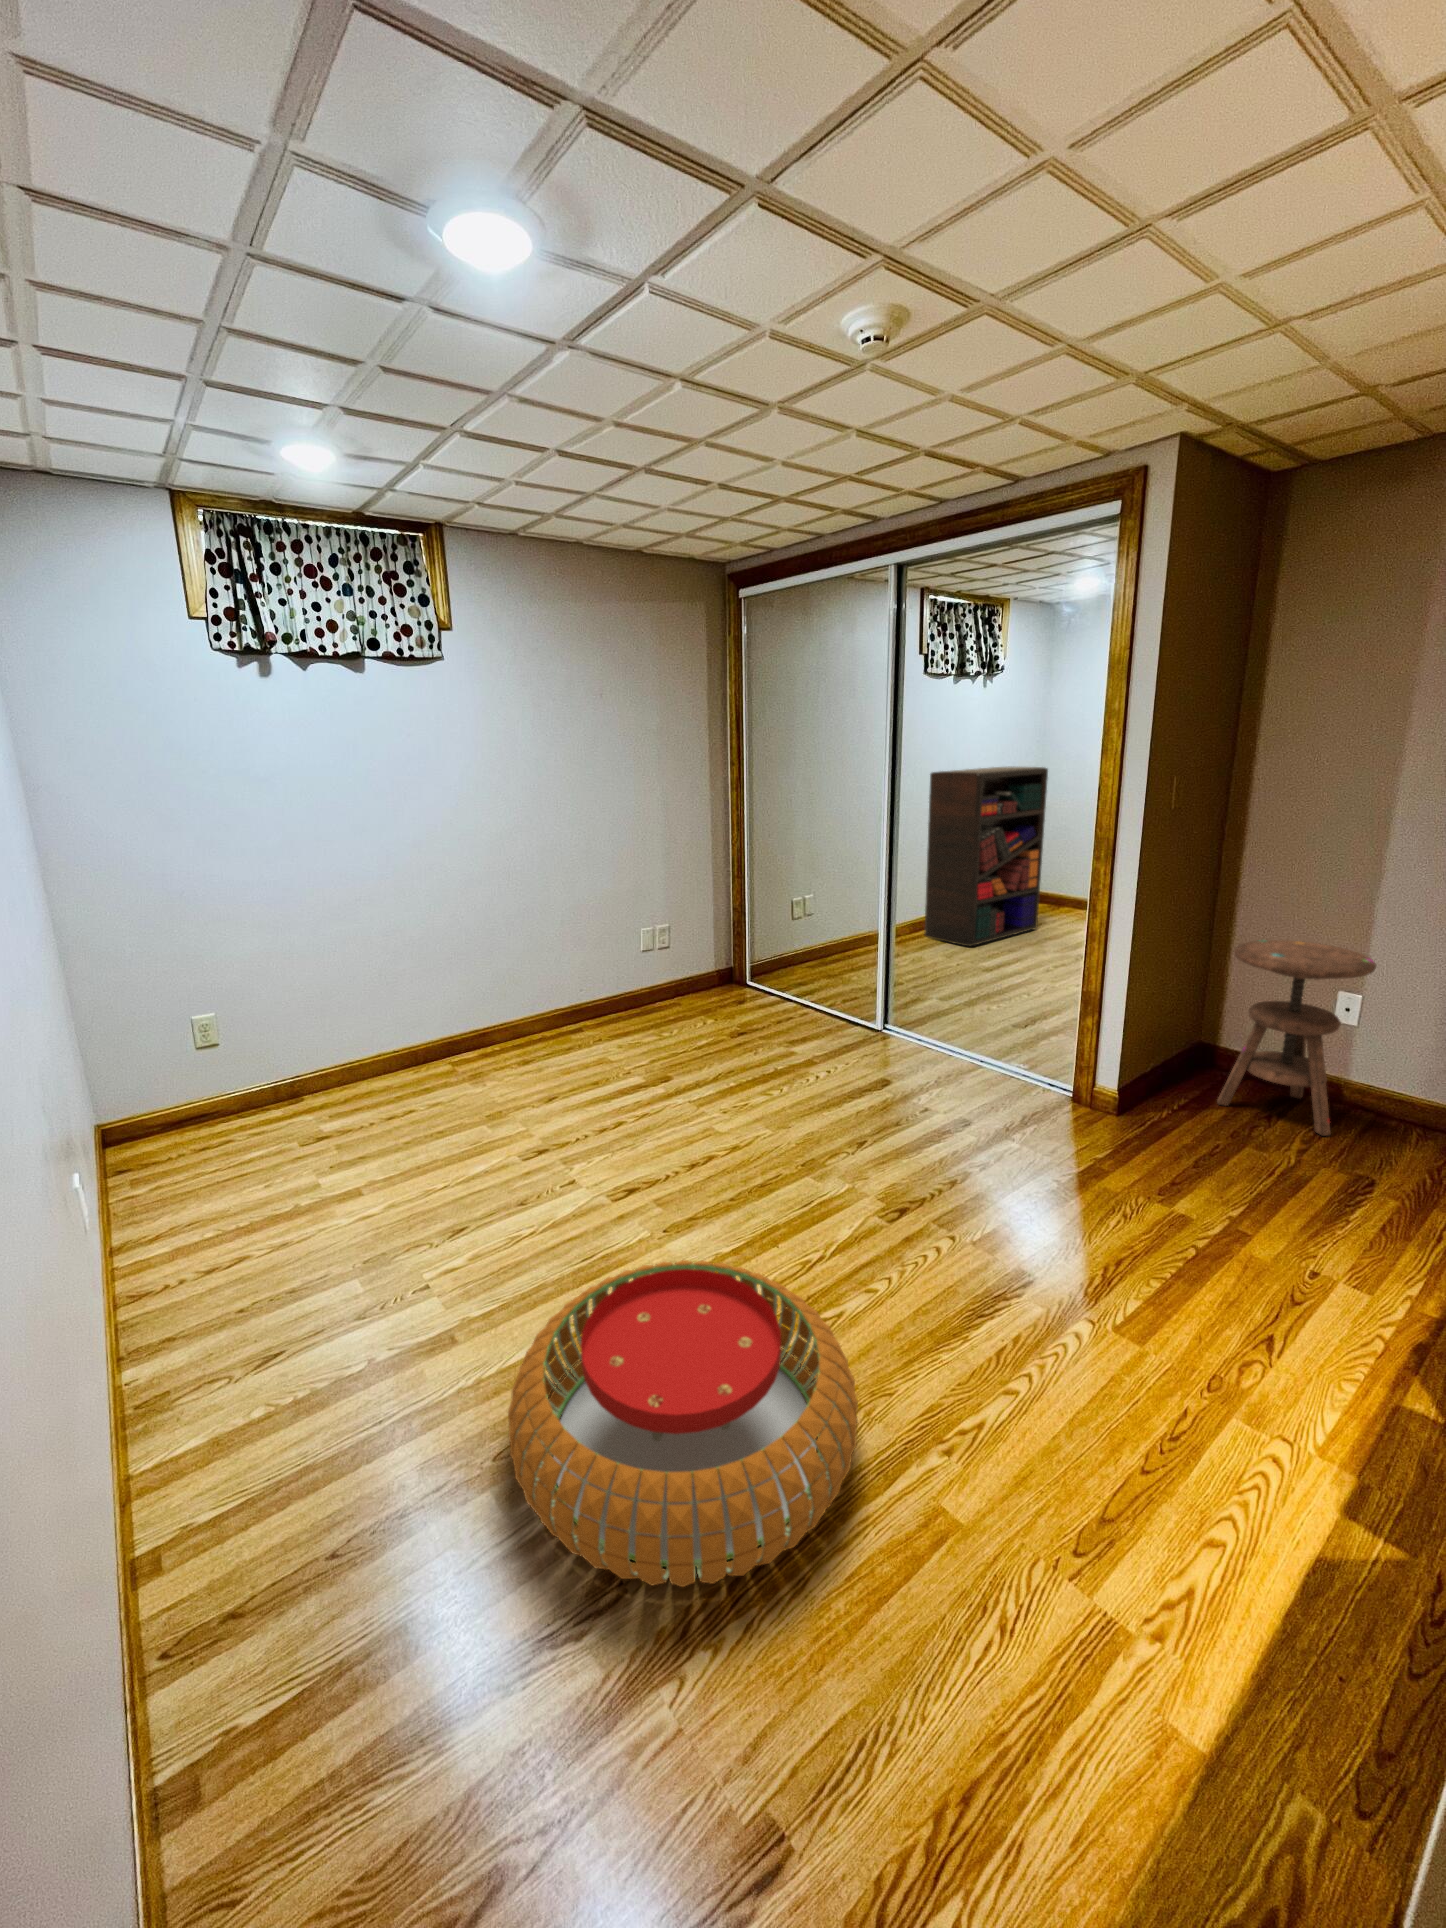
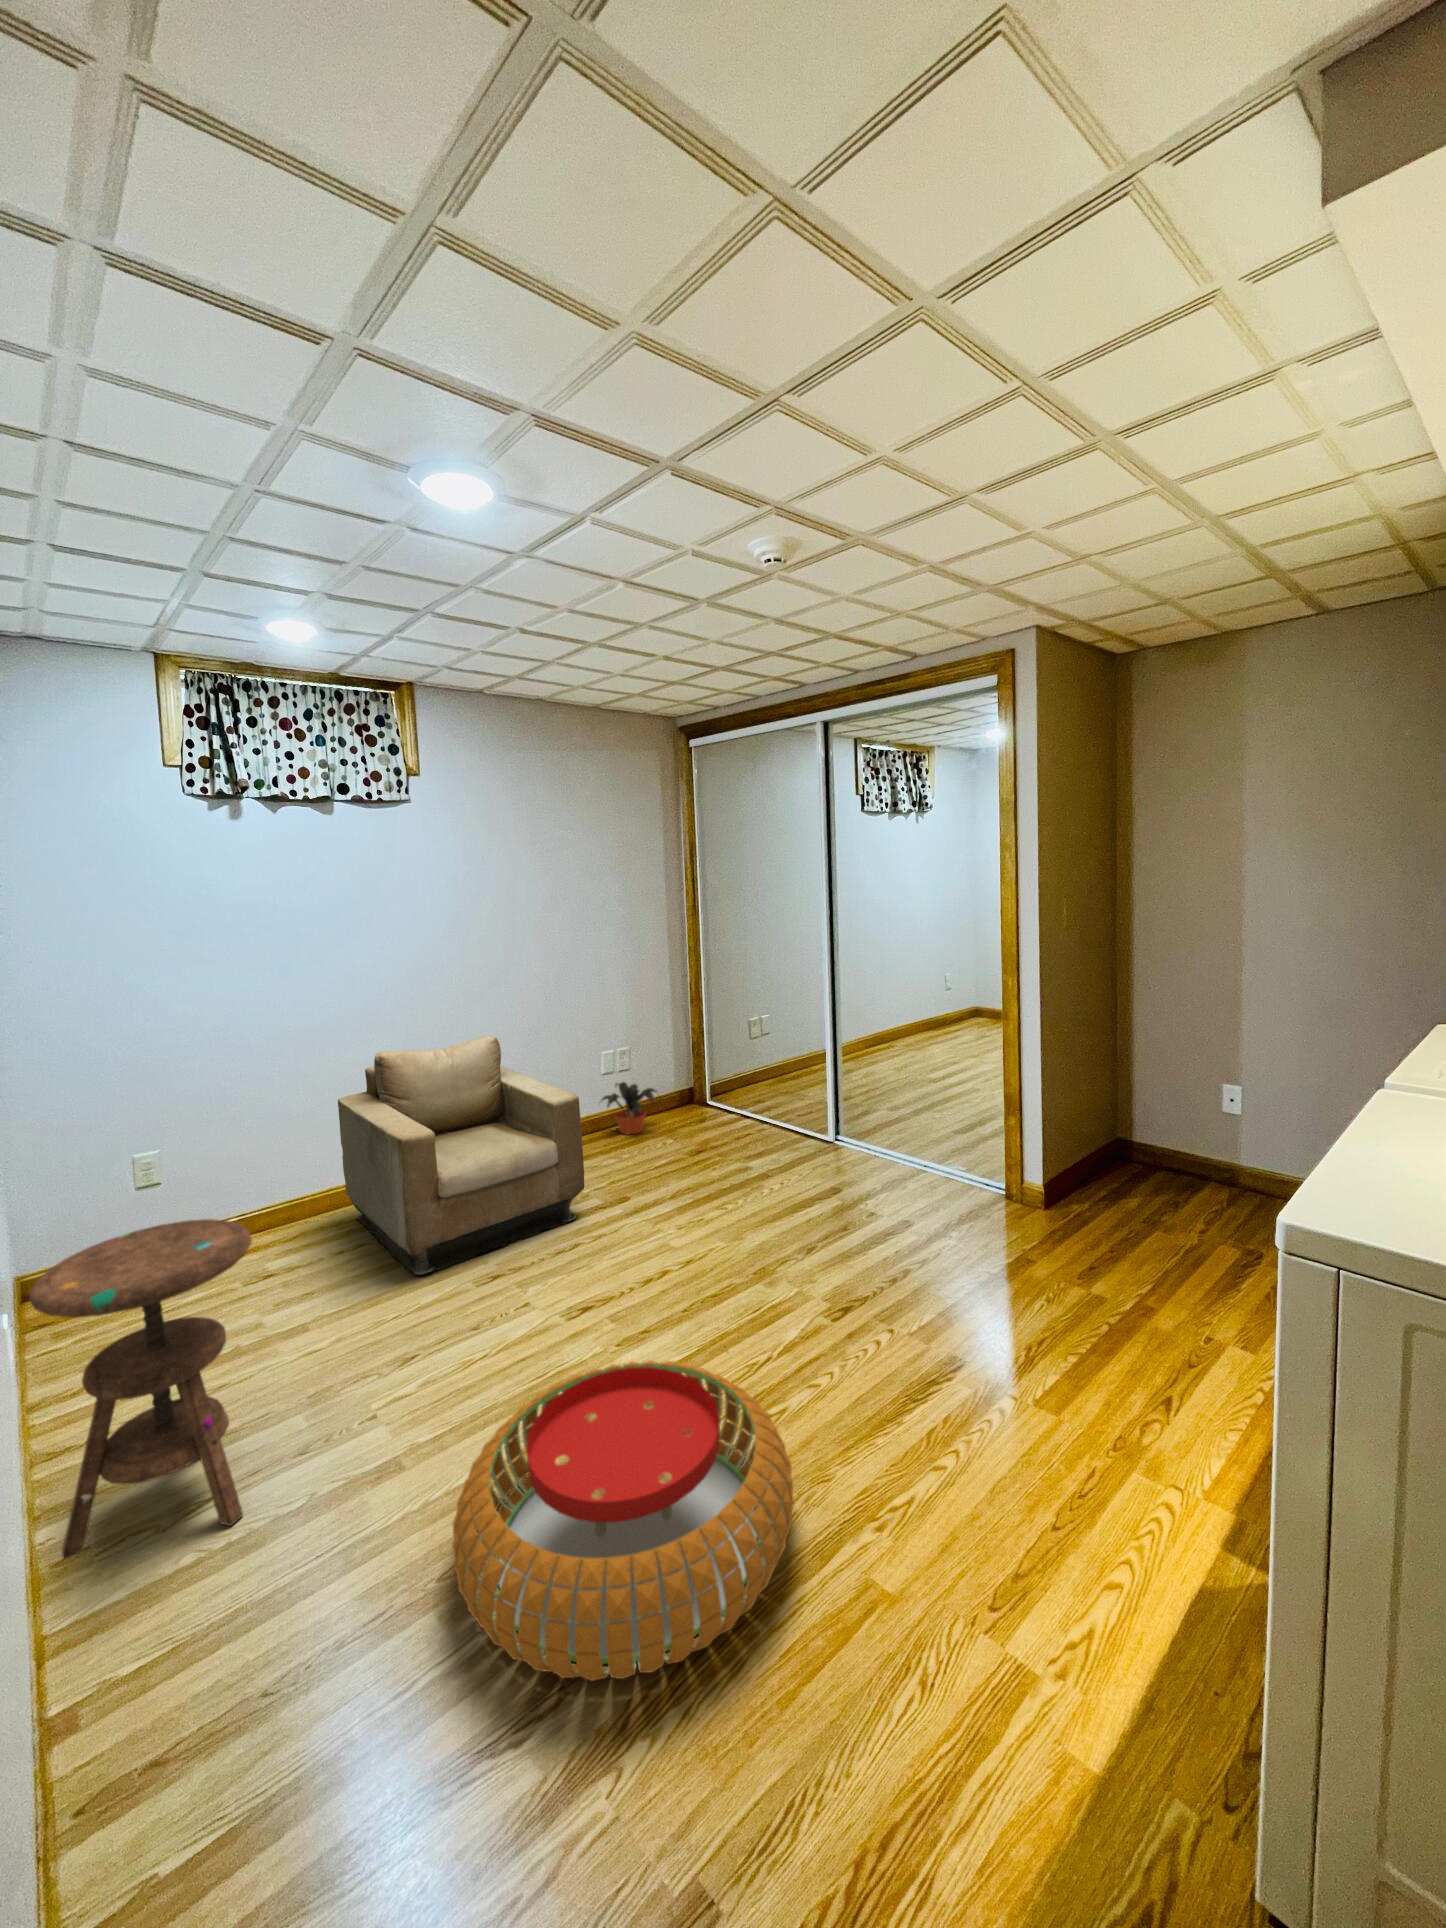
bookshelf: present [924,767,1048,946] -> none [871,893,978,1059]
armchair: none [345,911,627,1148] -> present [338,1035,584,1275]
side table: present [1217,940,1376,1136] -> present [29,1219,252,1559]
potted plant: none [638,961,701,1015] -> present [602,1082,656,1134]

